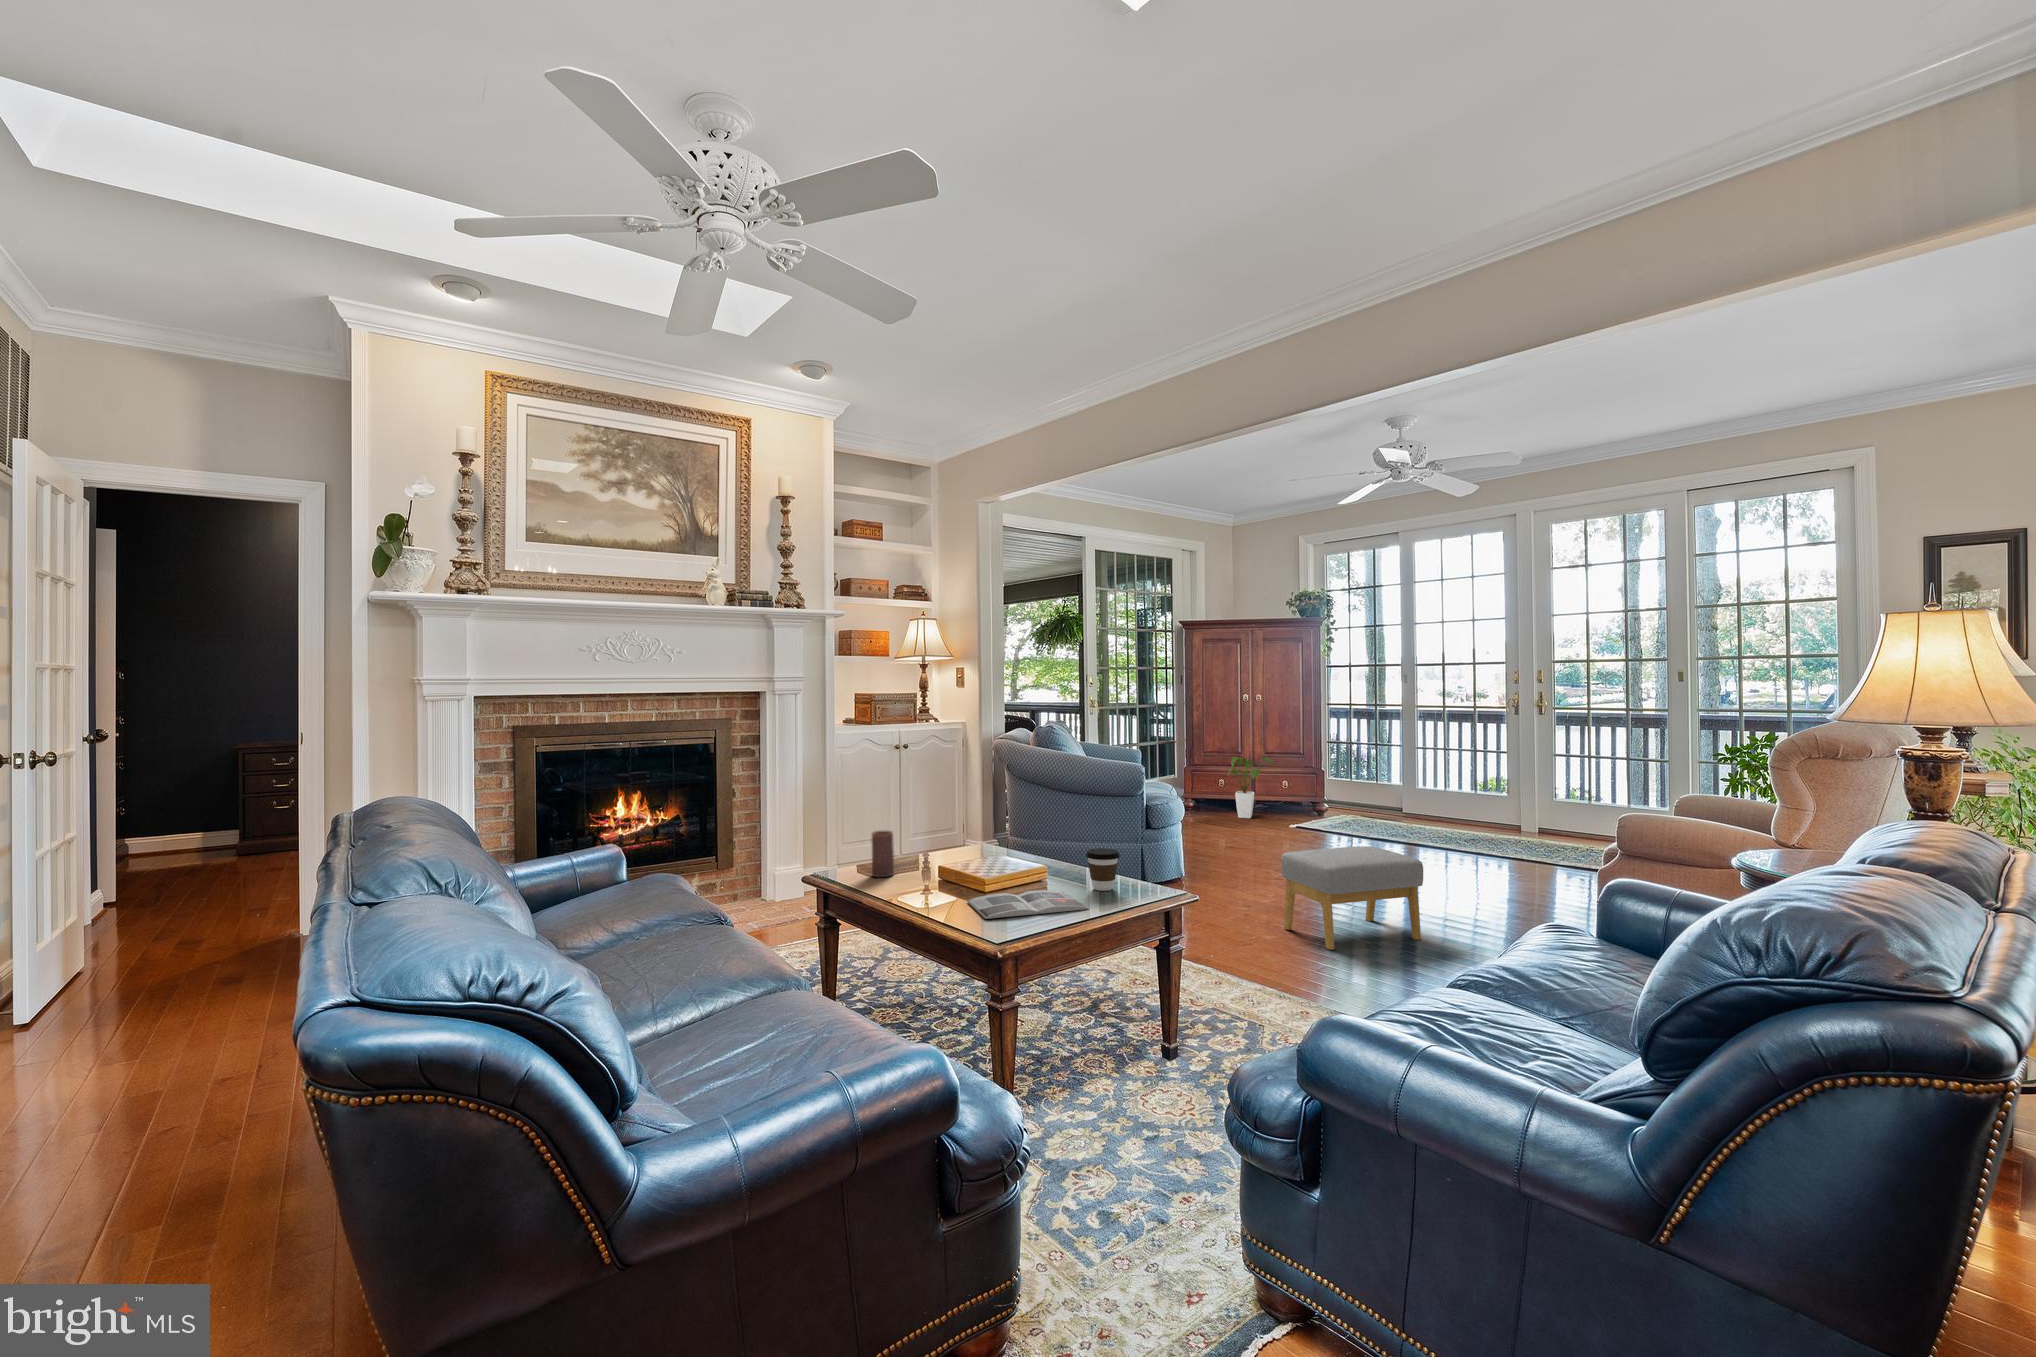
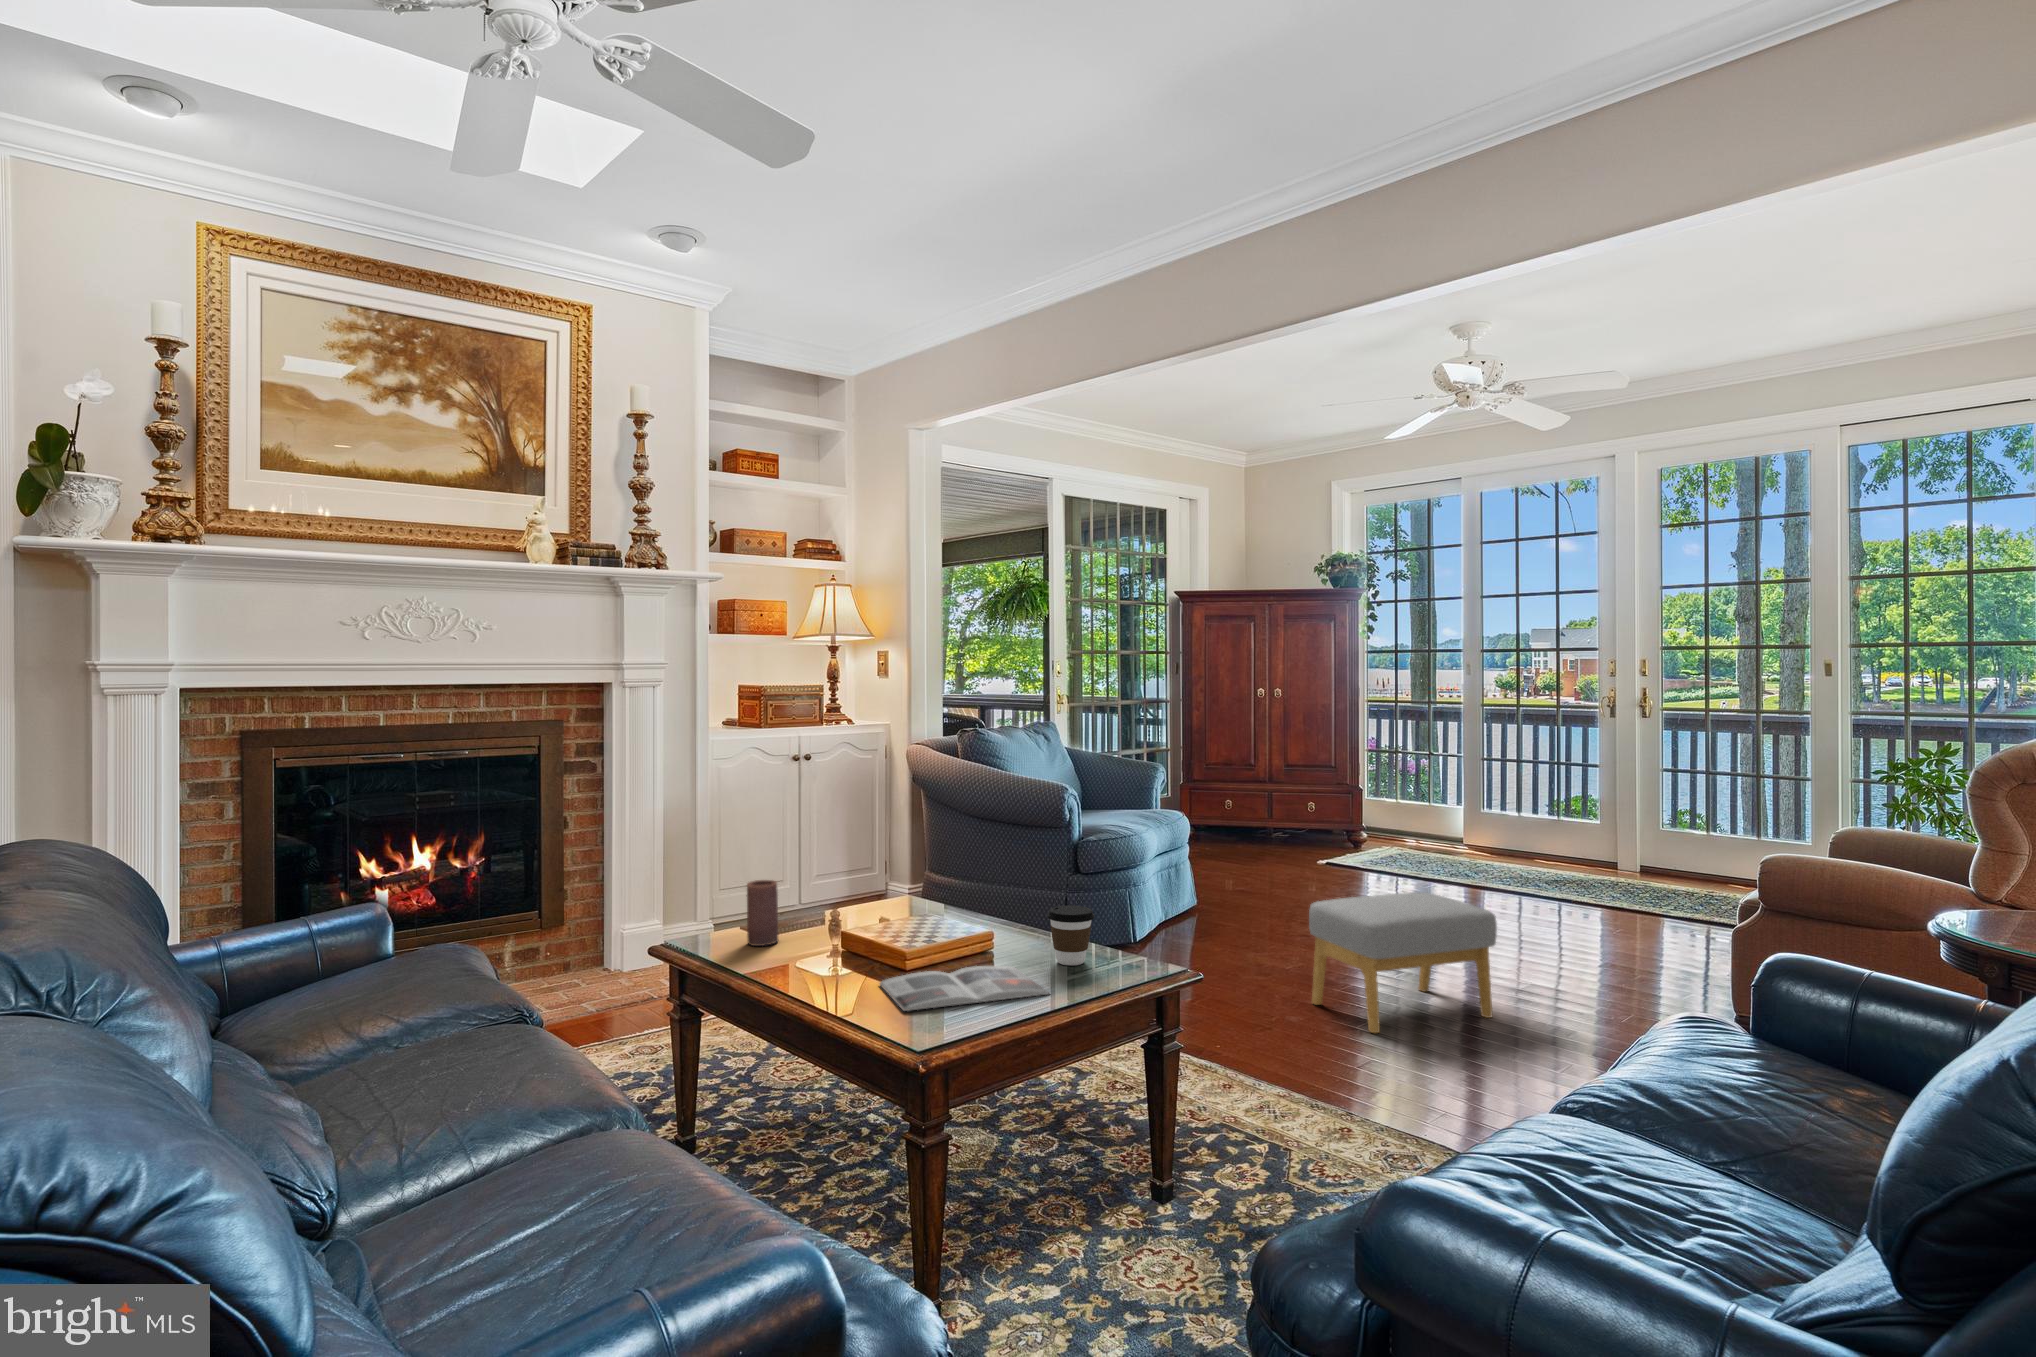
house plant: present [1228,756,1273,818] -> none [1233,766,1292,849]

